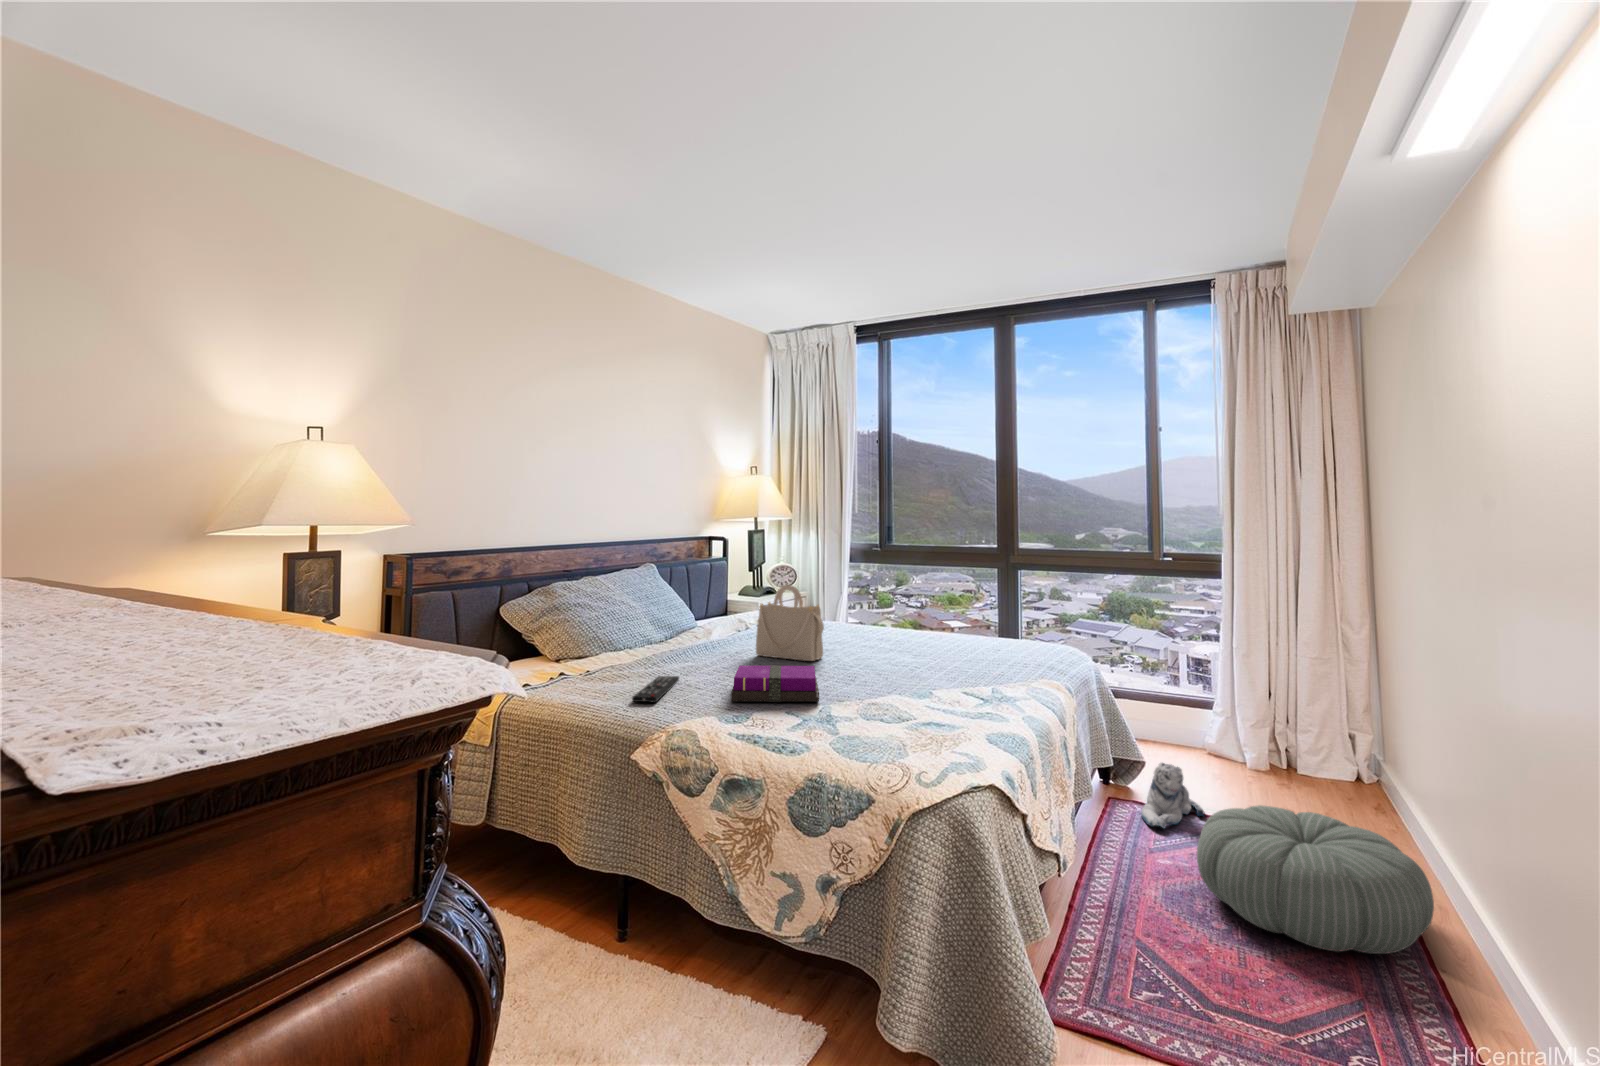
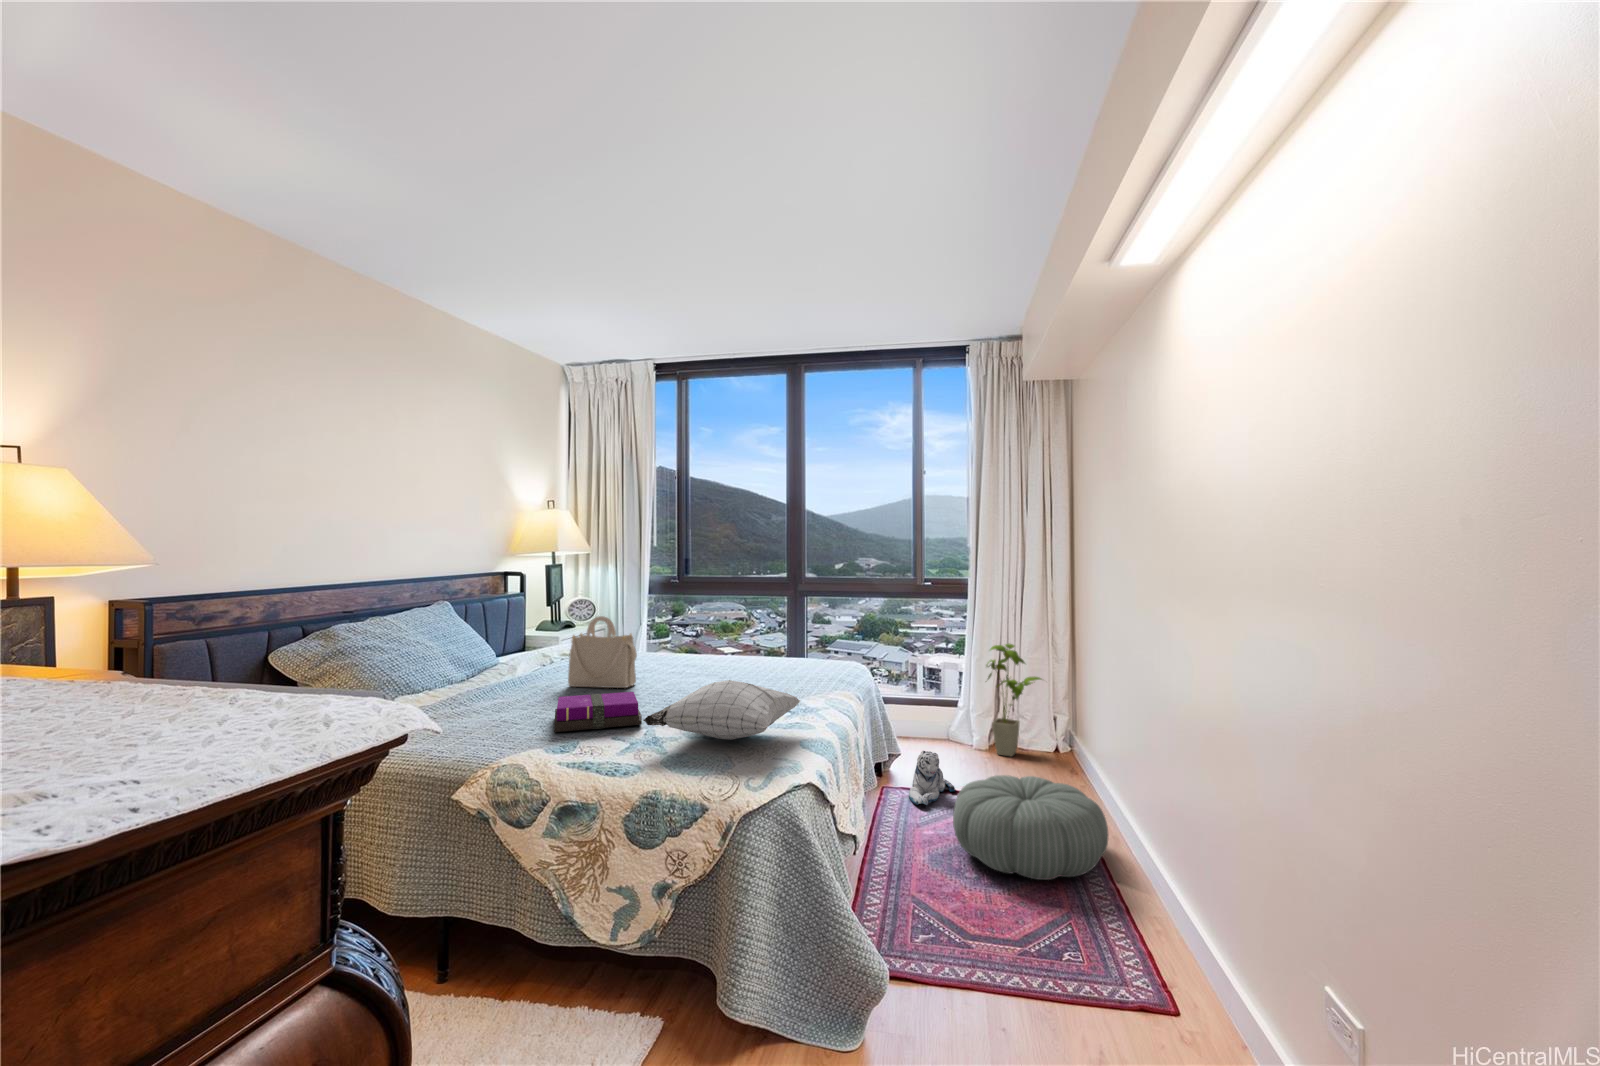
house plant: none [1253,640,1346,782] -> present [986,644,1042,756]
pillow: none [815,661,997,727] -> present [643,680,800,740]
remote control: present [632,676,679,702] -> none [447,713,493,742]

